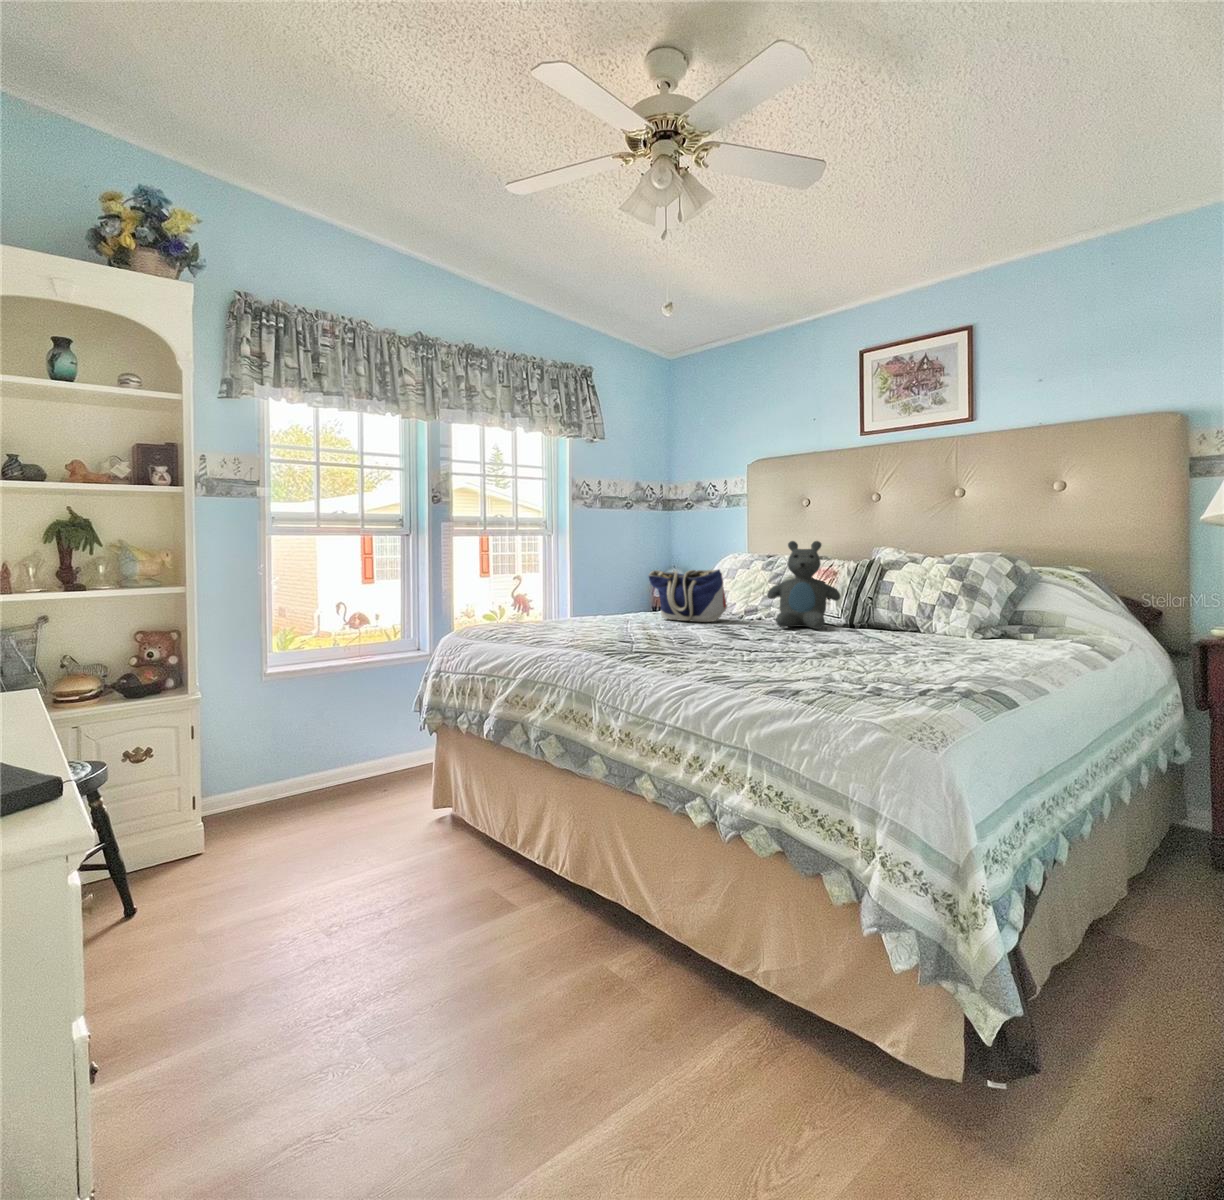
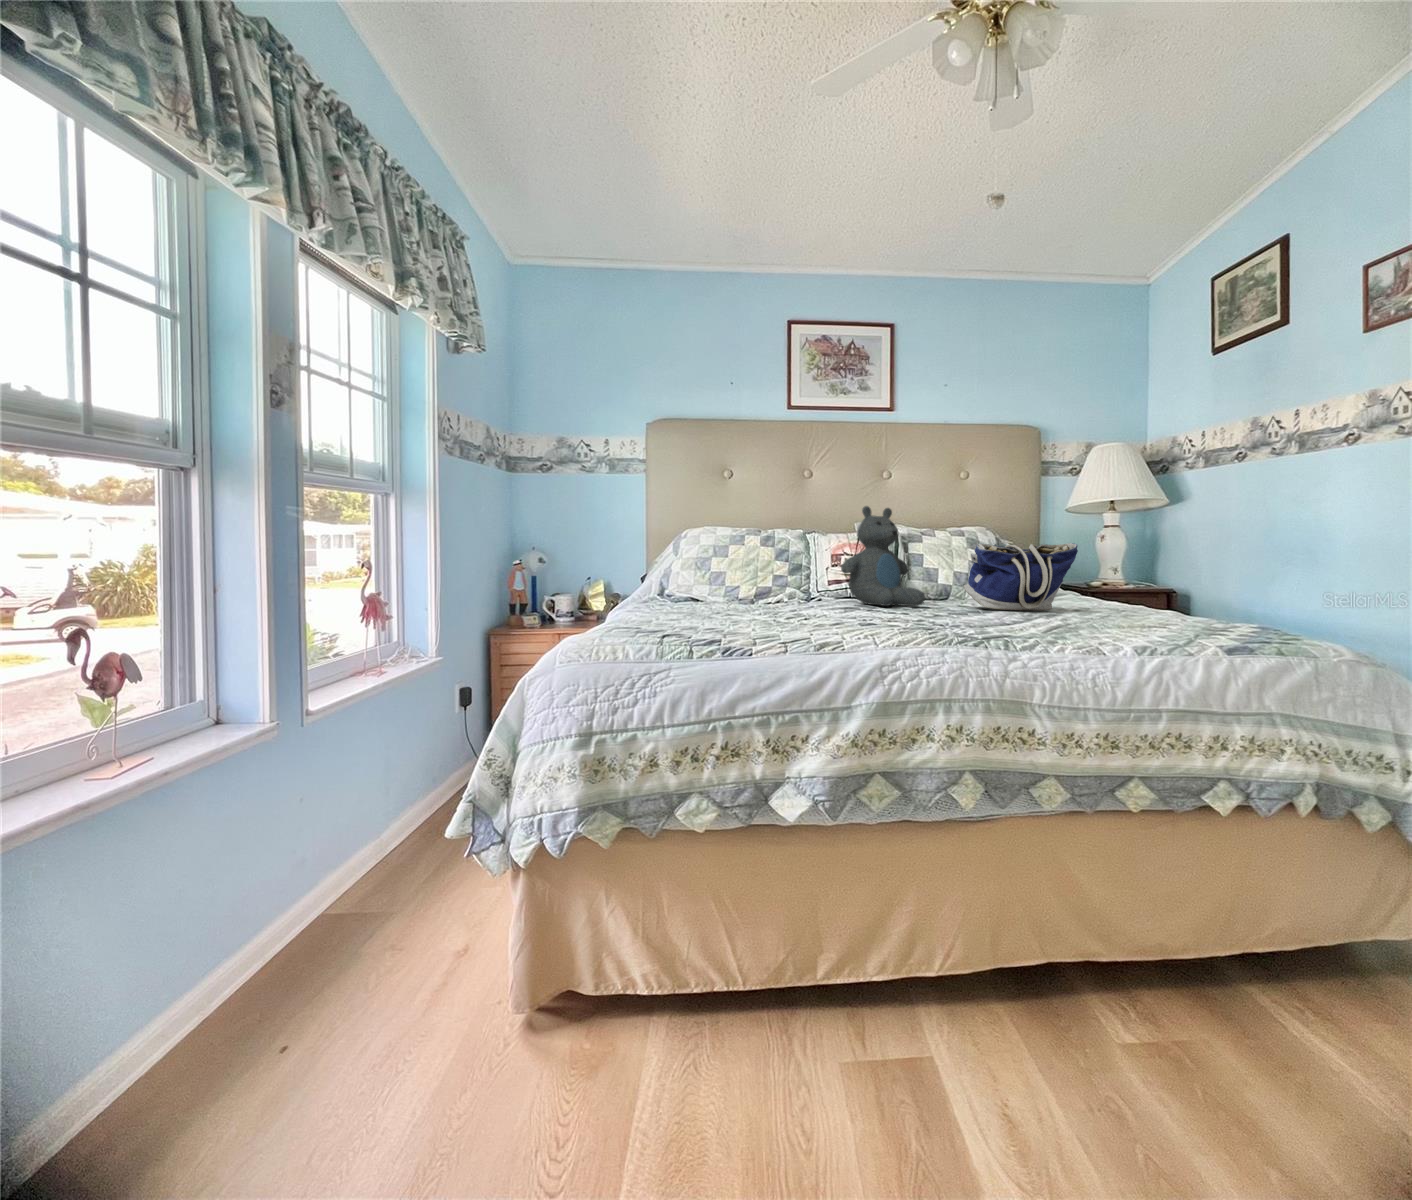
tote bag: present [648,569,727,622] -> present [964,543,1078,611]

